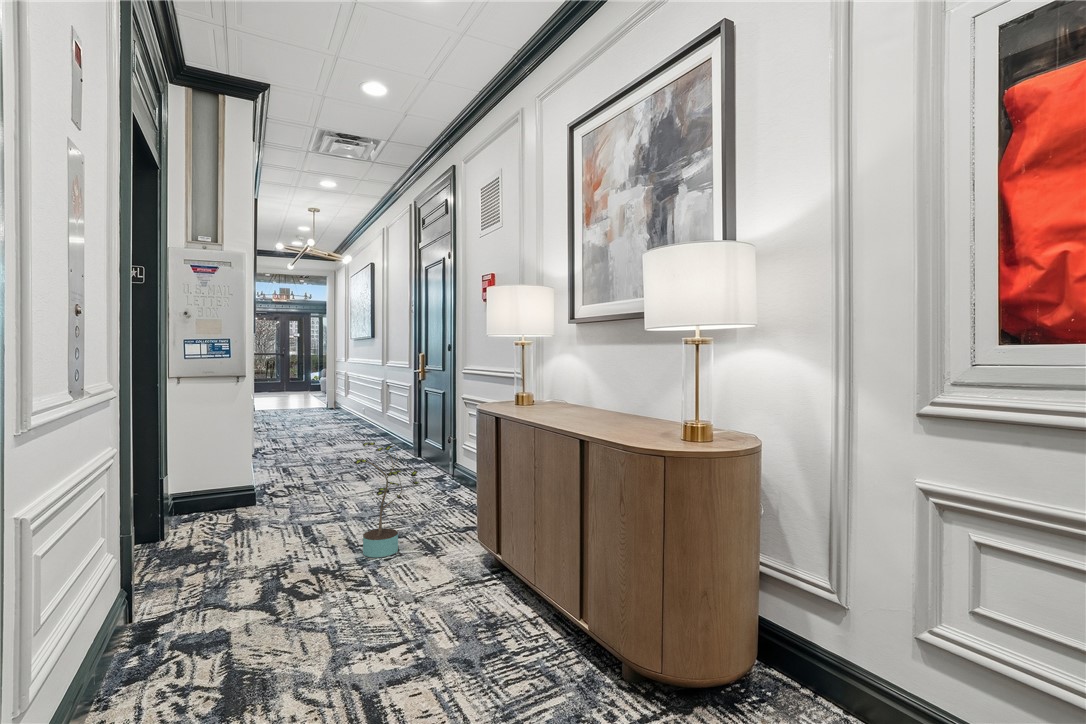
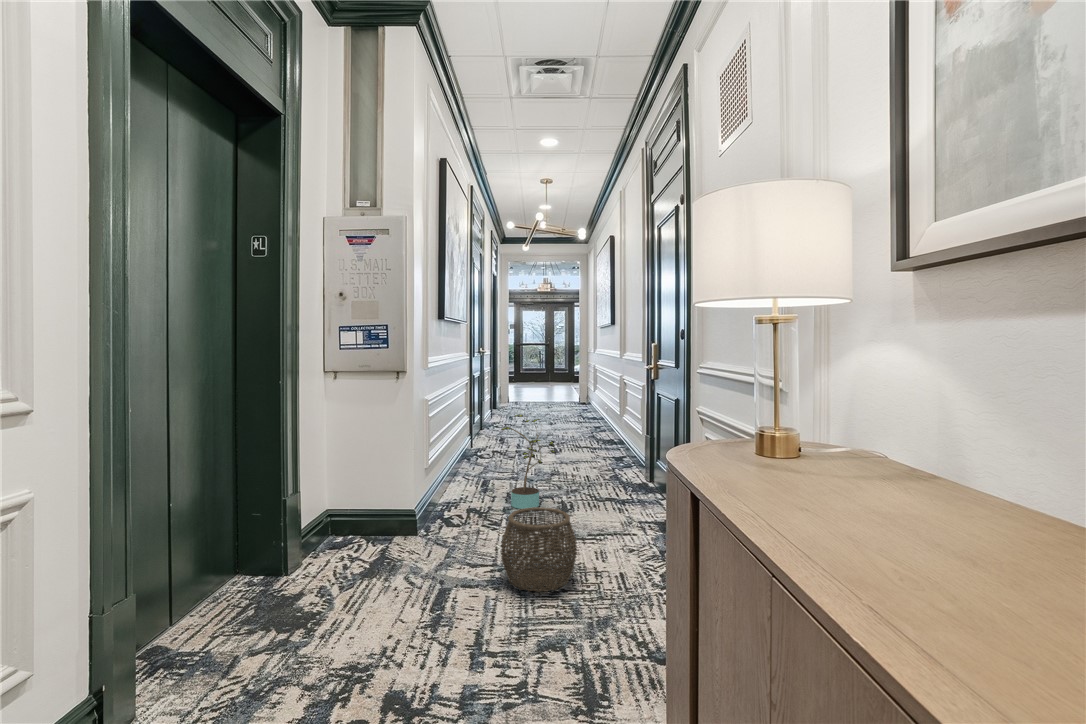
woven basket: none [429,555,523,667] -> present [501,507,577,592]

